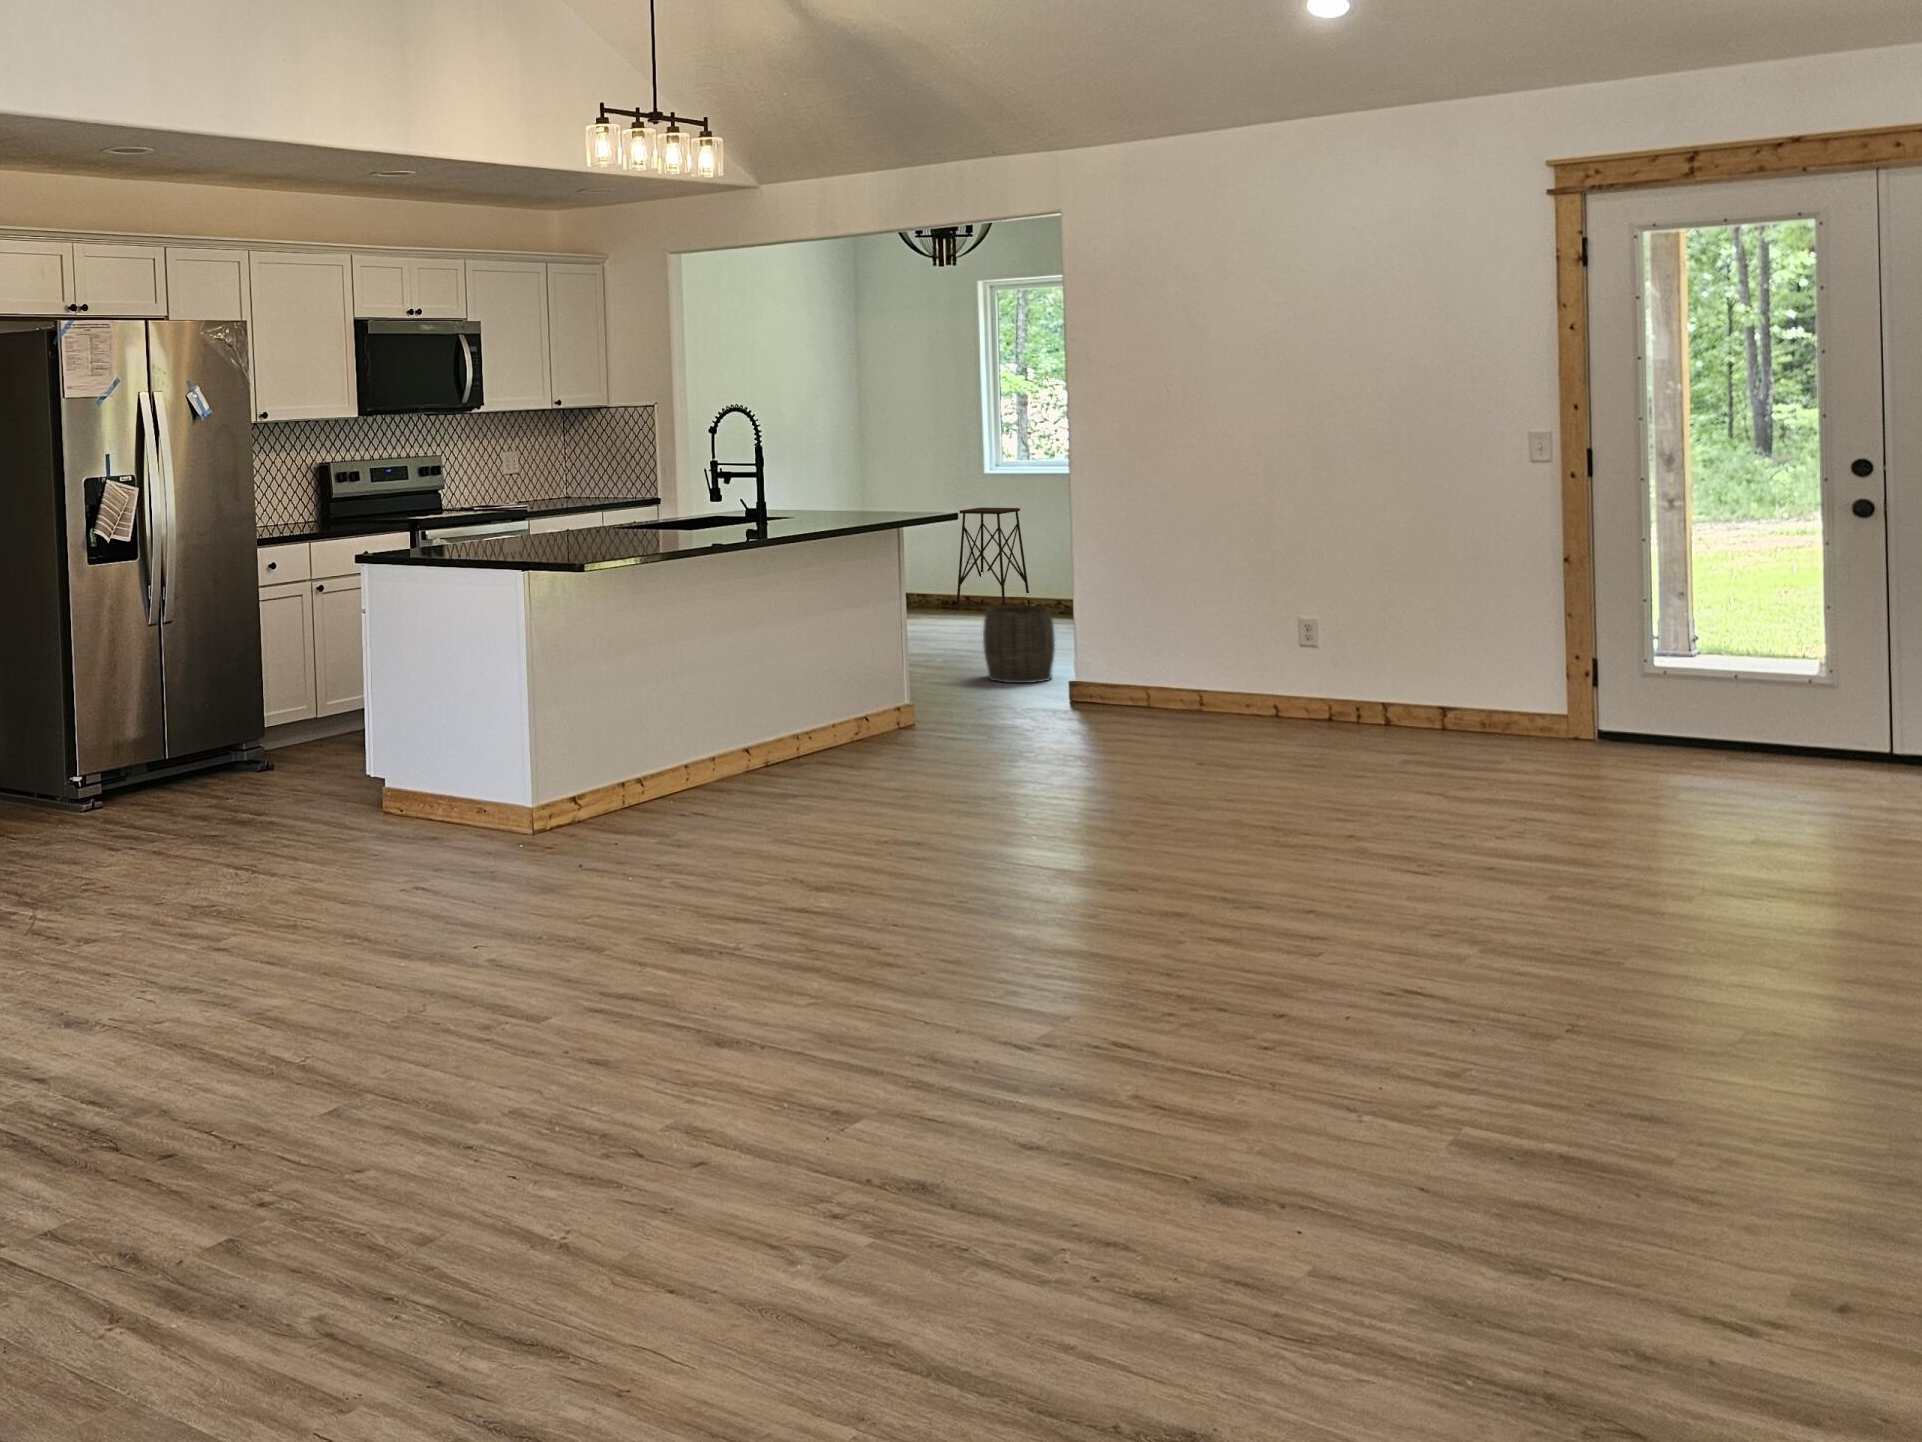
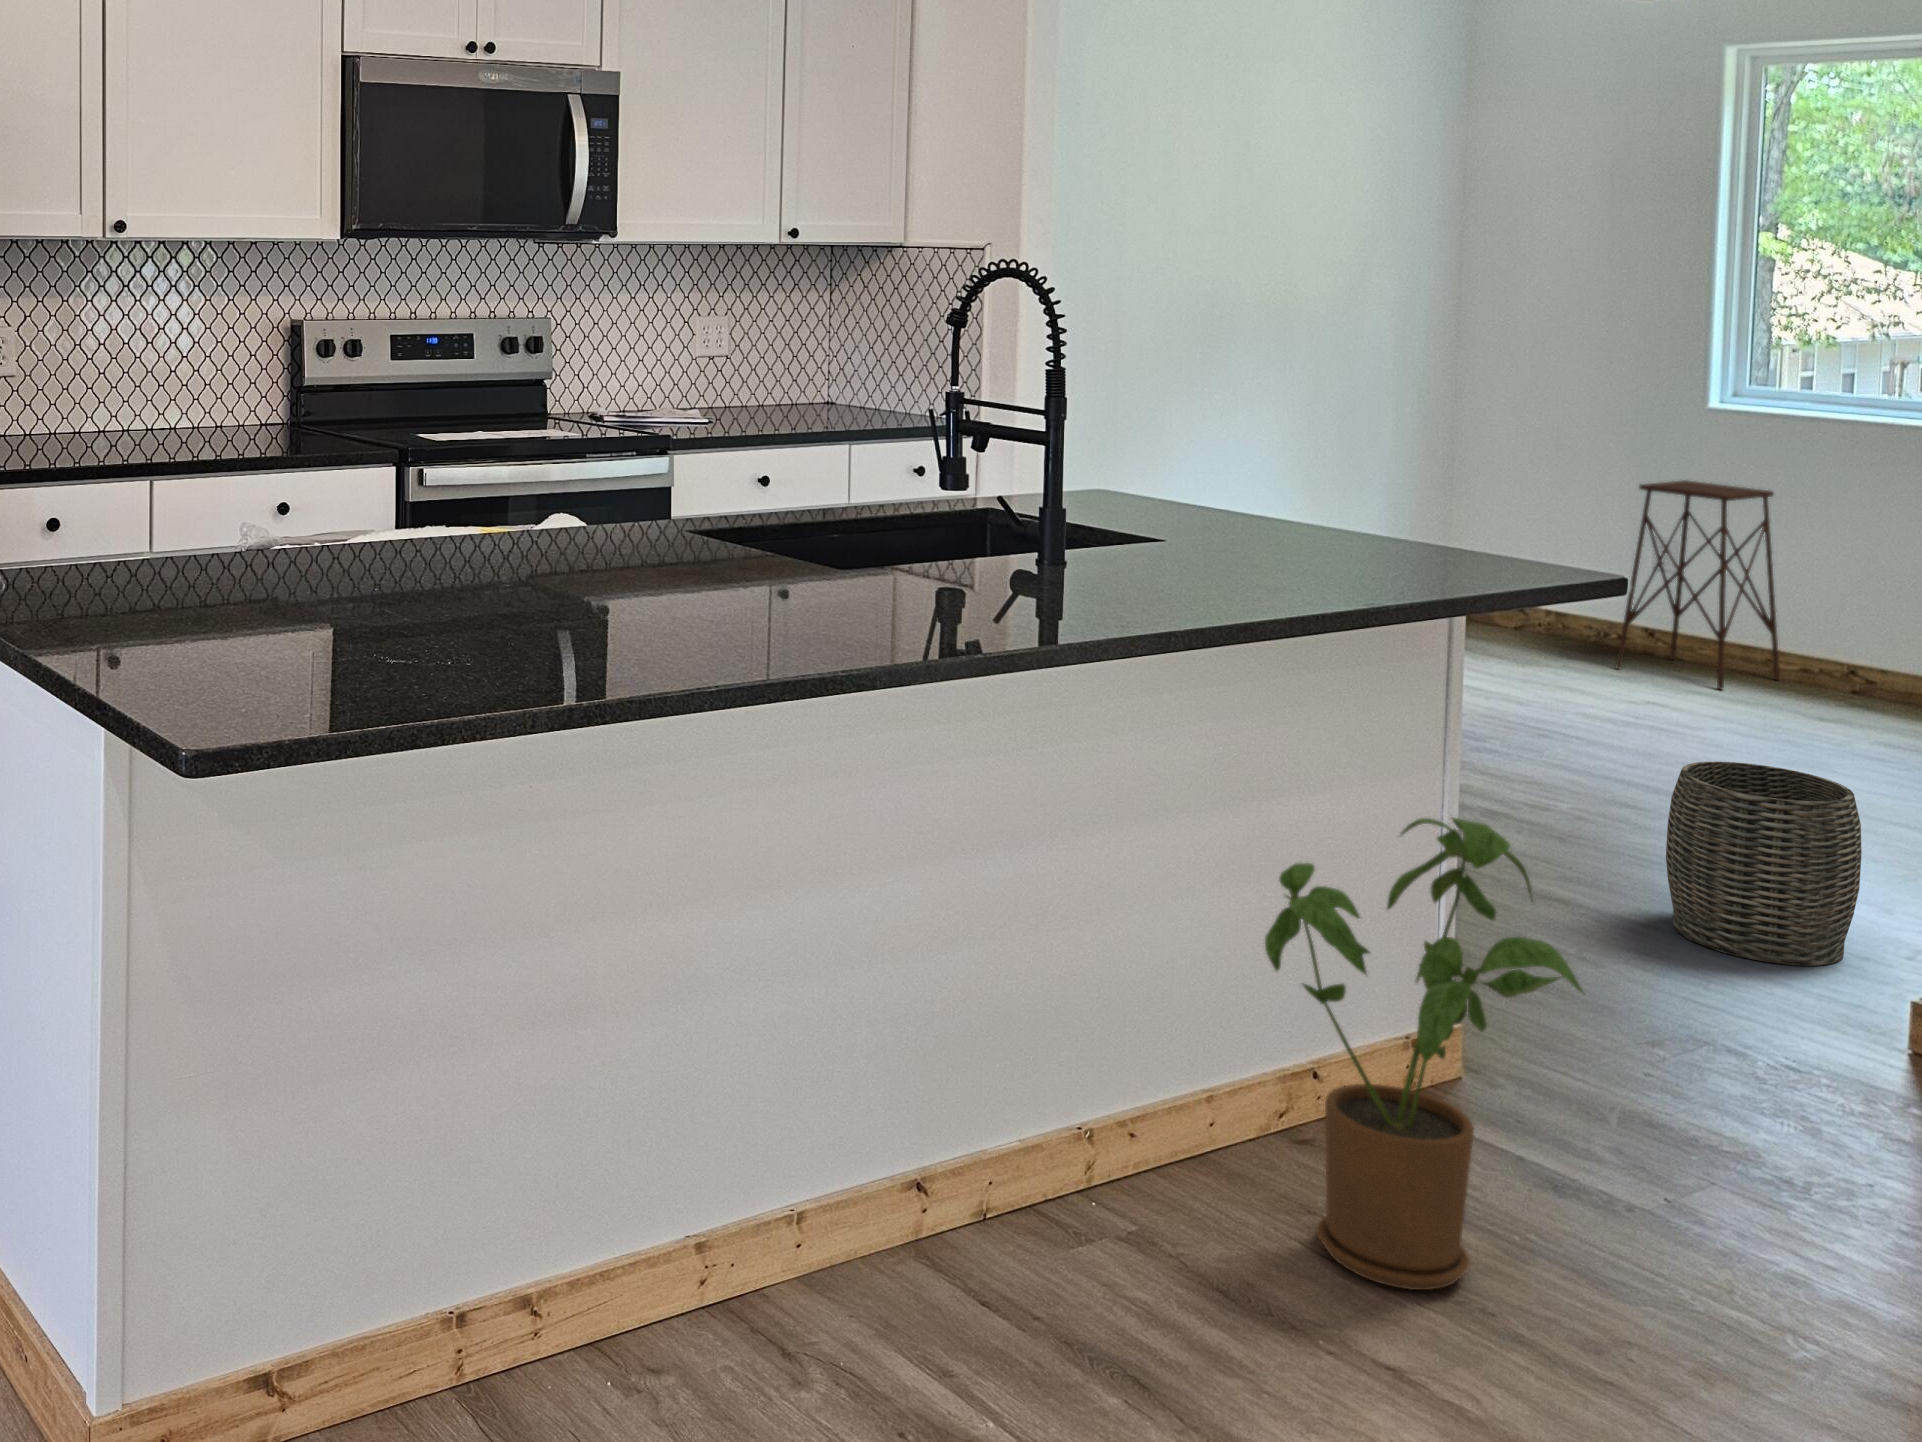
house plant: none [856,591,960,757] -> present [1265,818,1585,1290]

